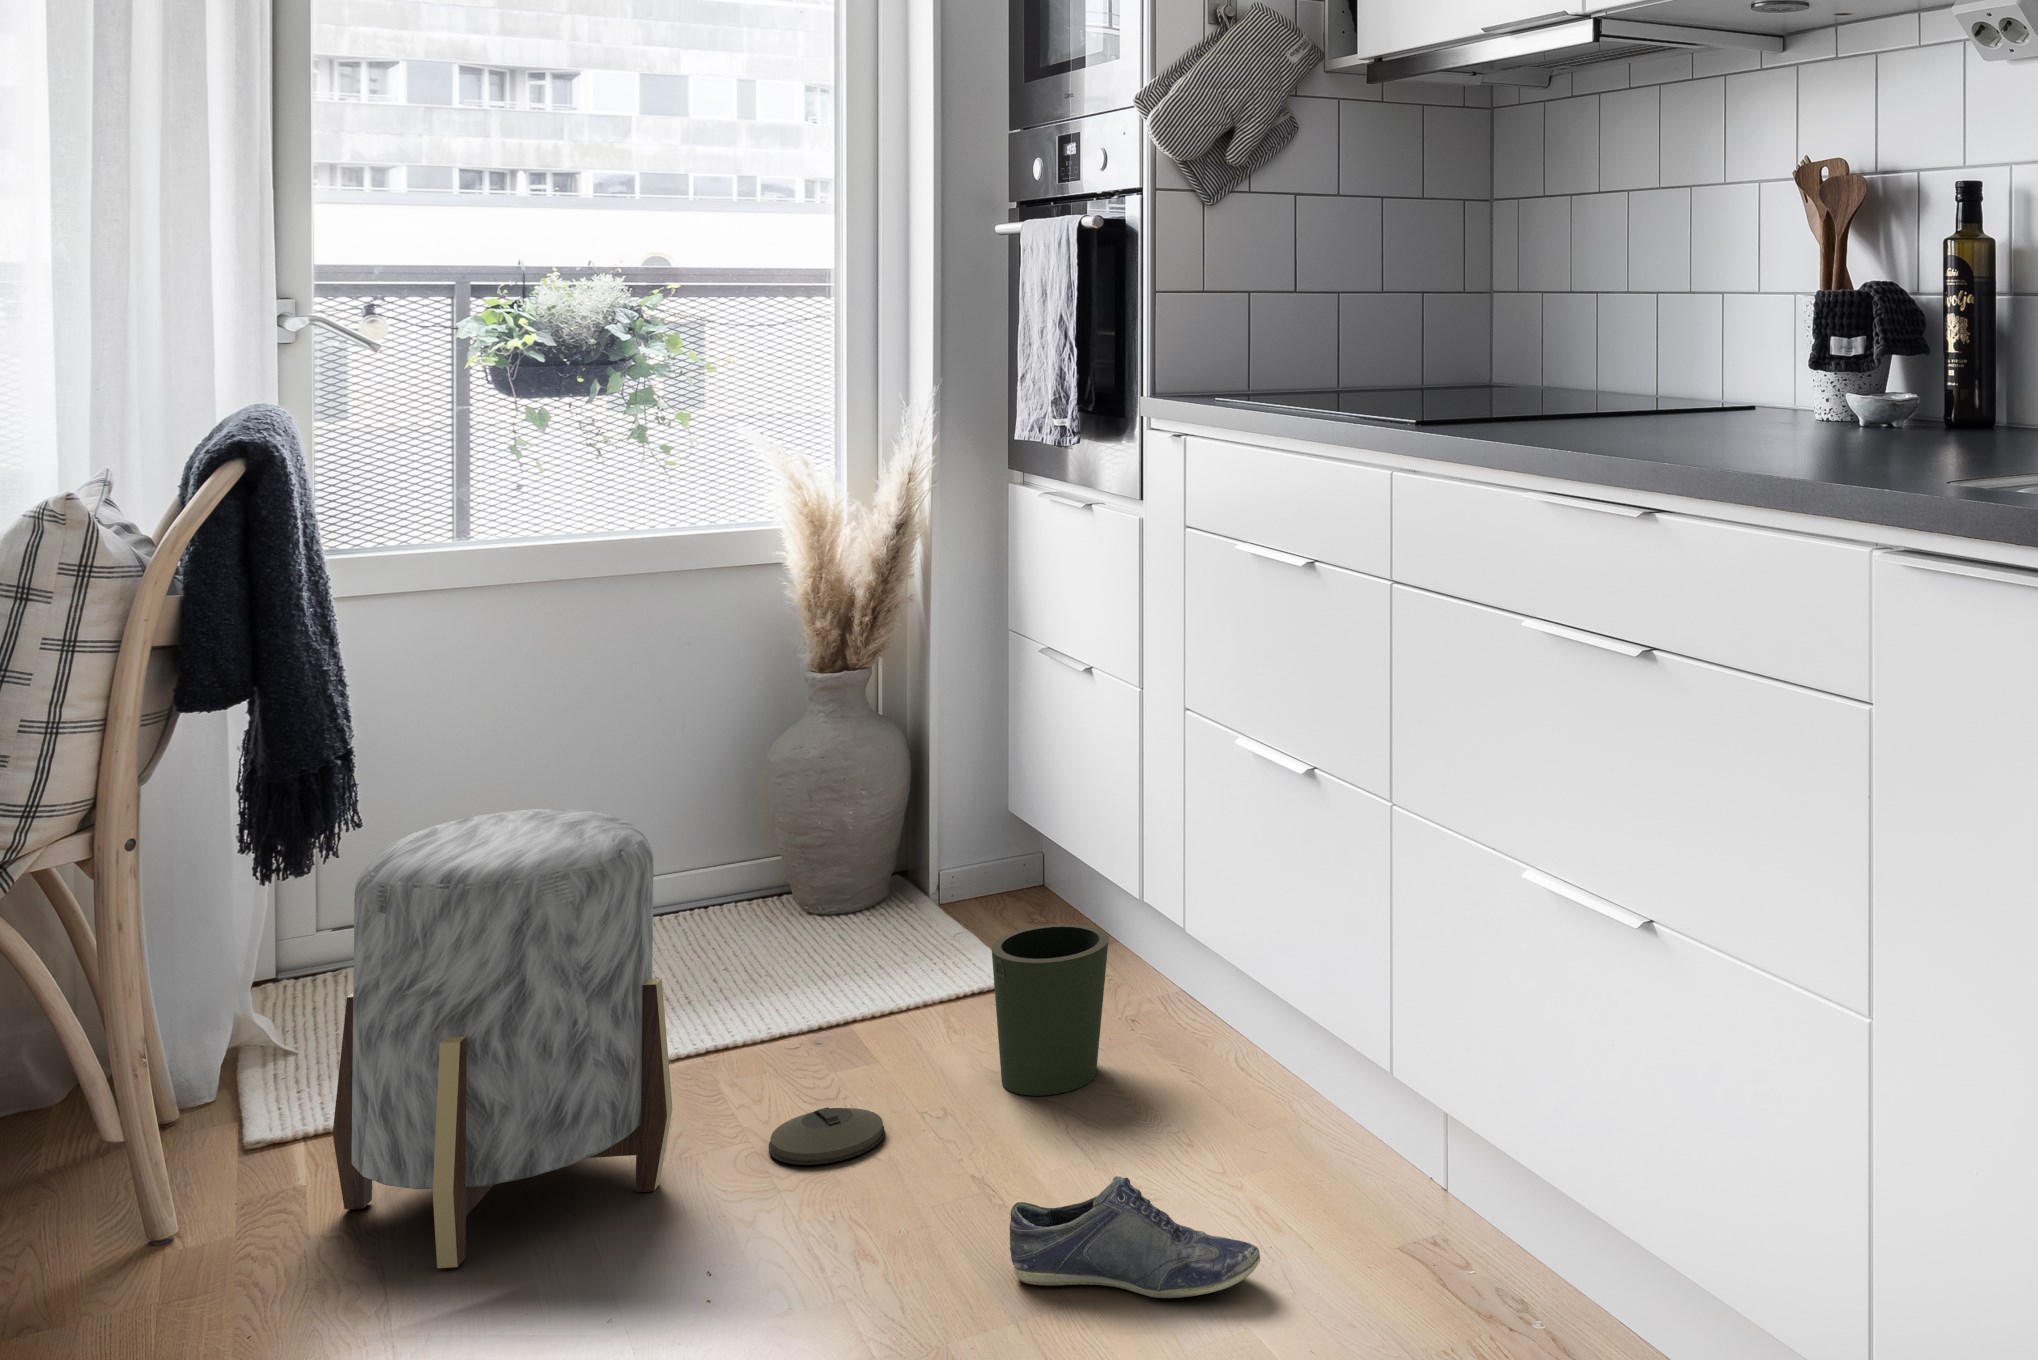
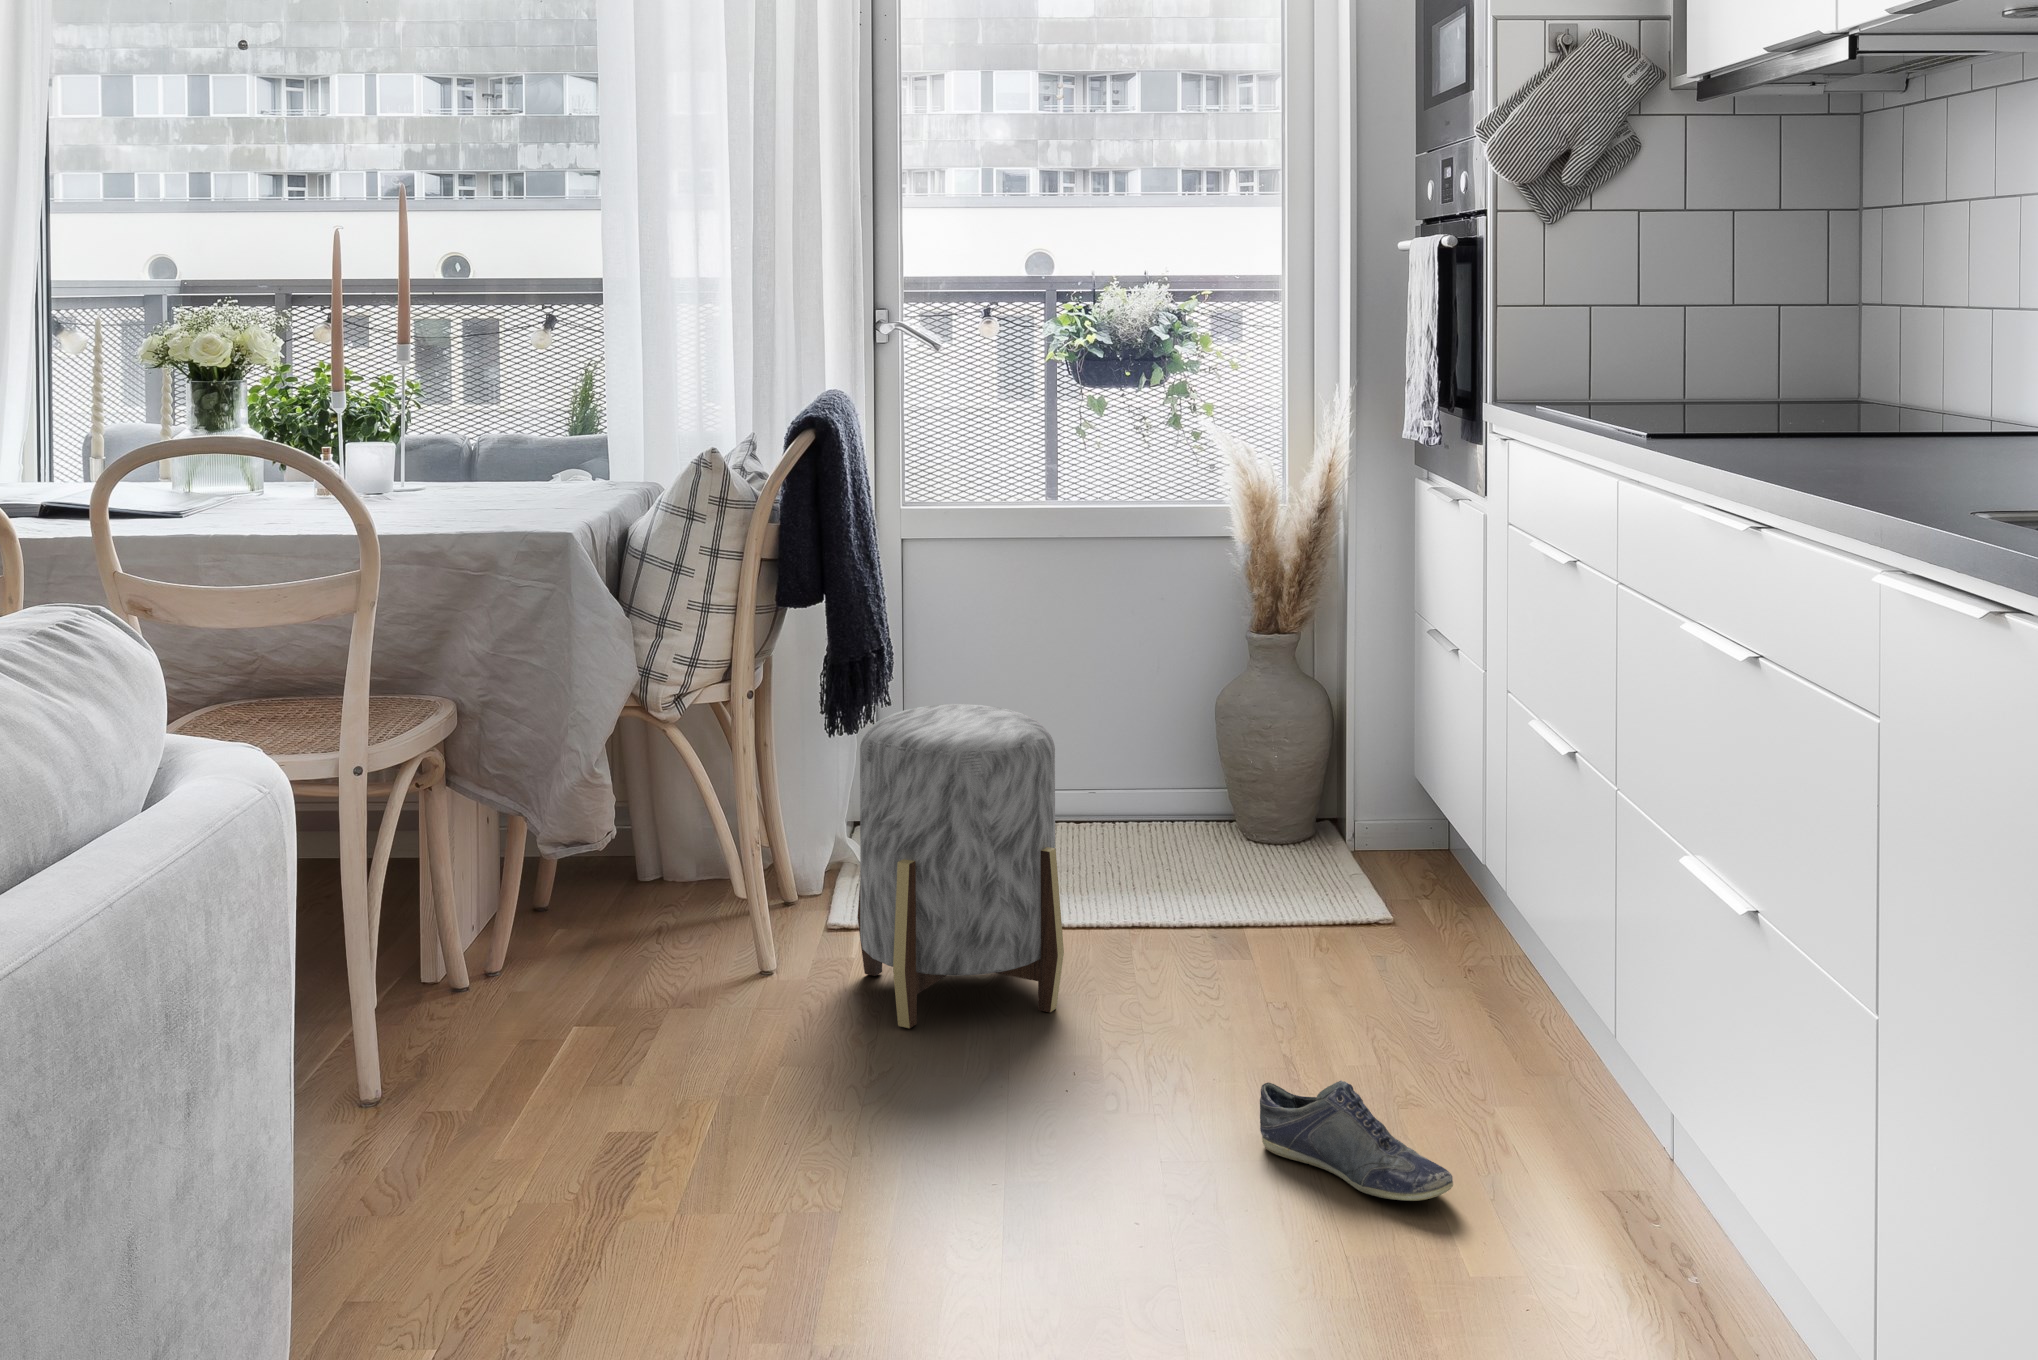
trash can: present [769,924,1109,1165] -> none [1137,870,1424,1025]

